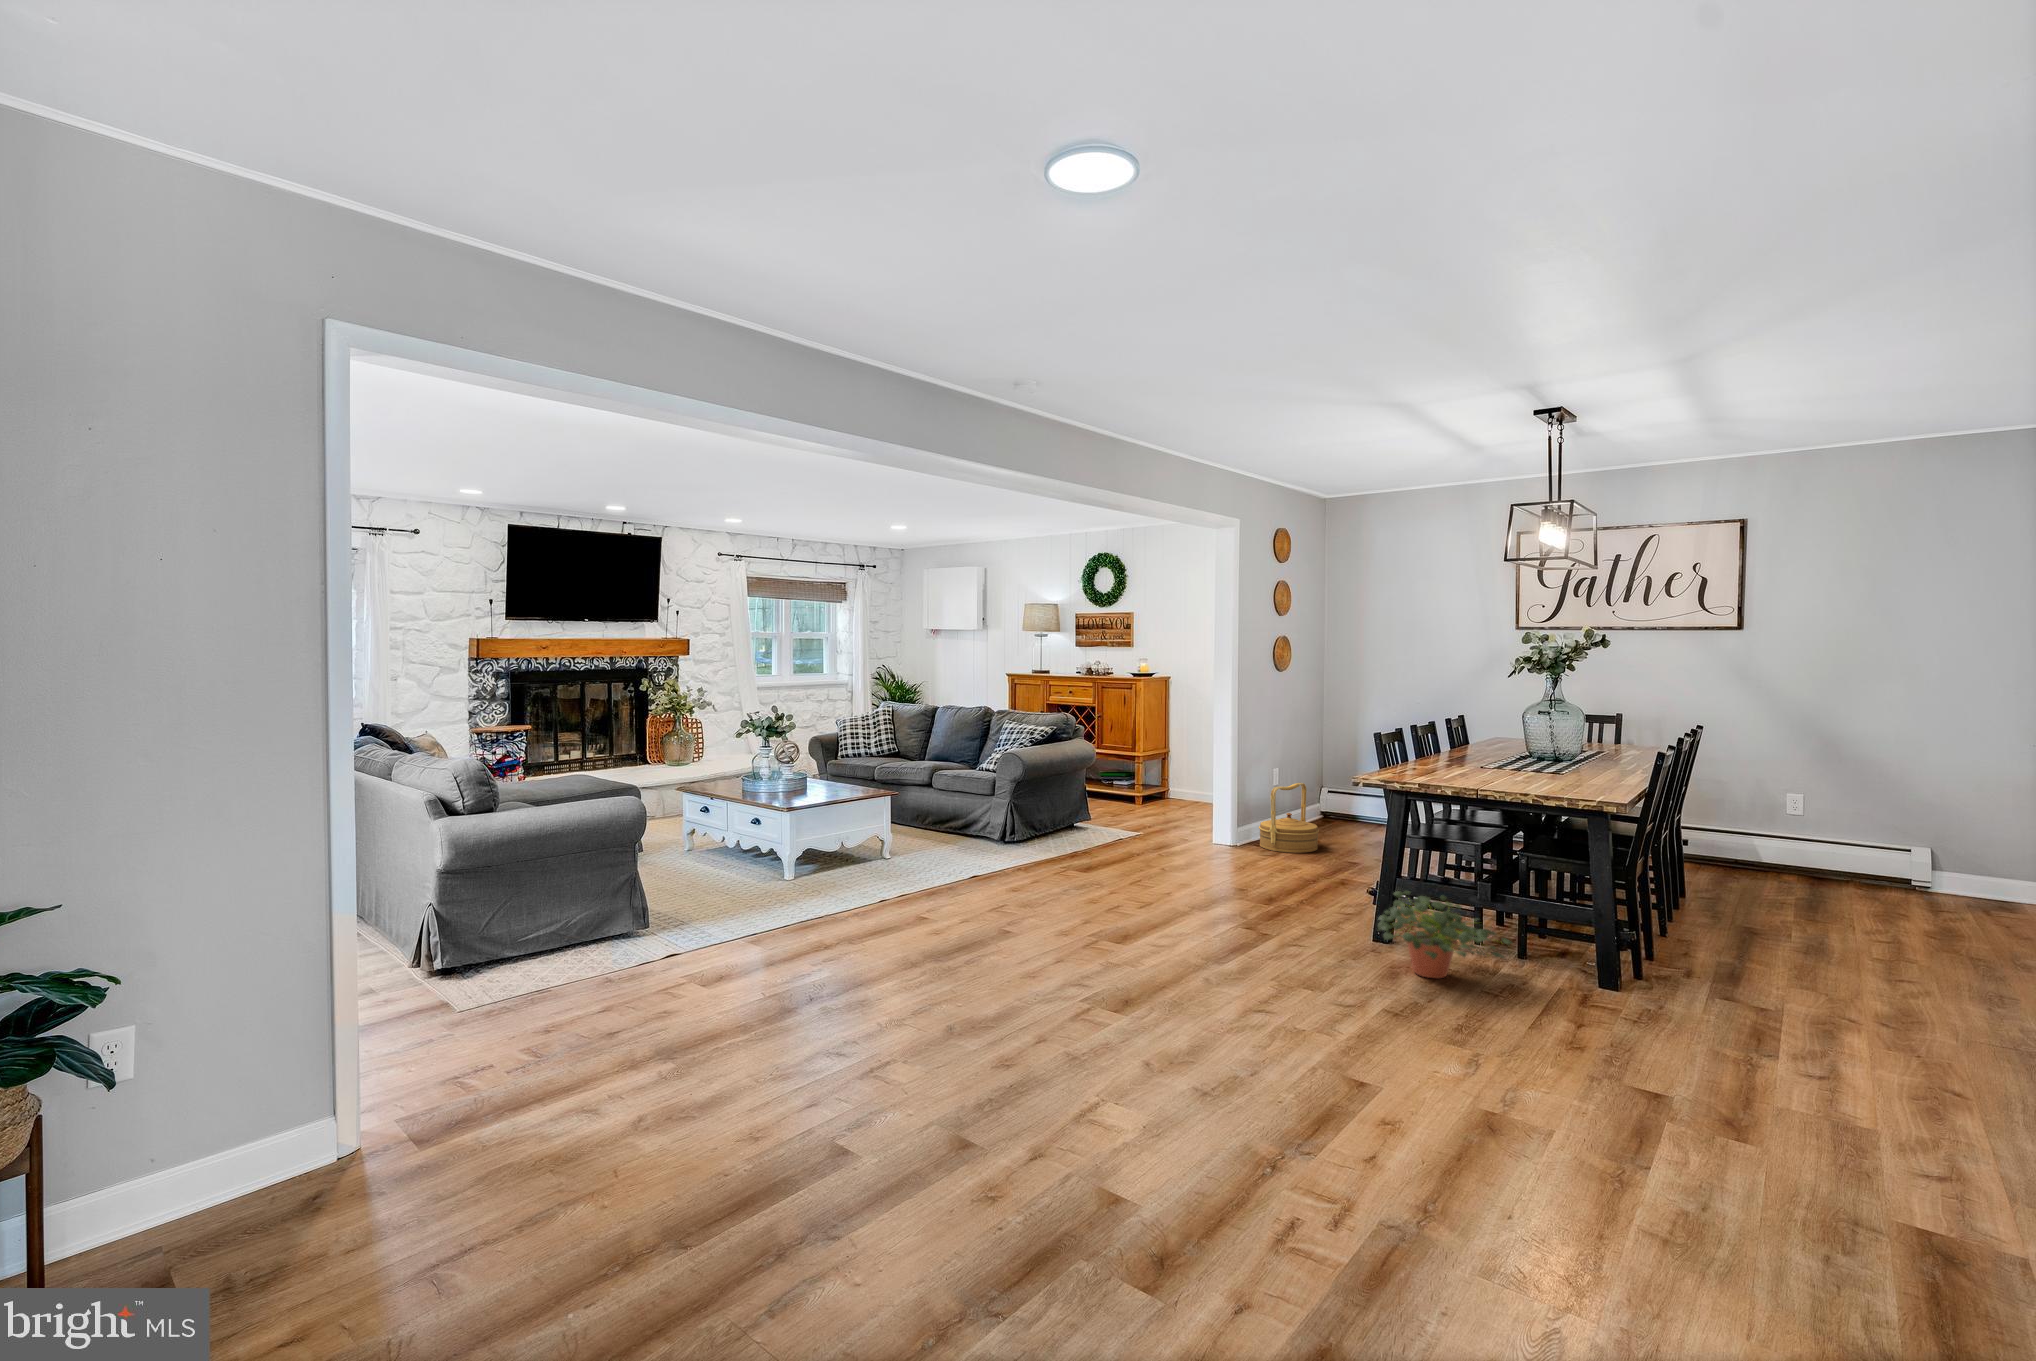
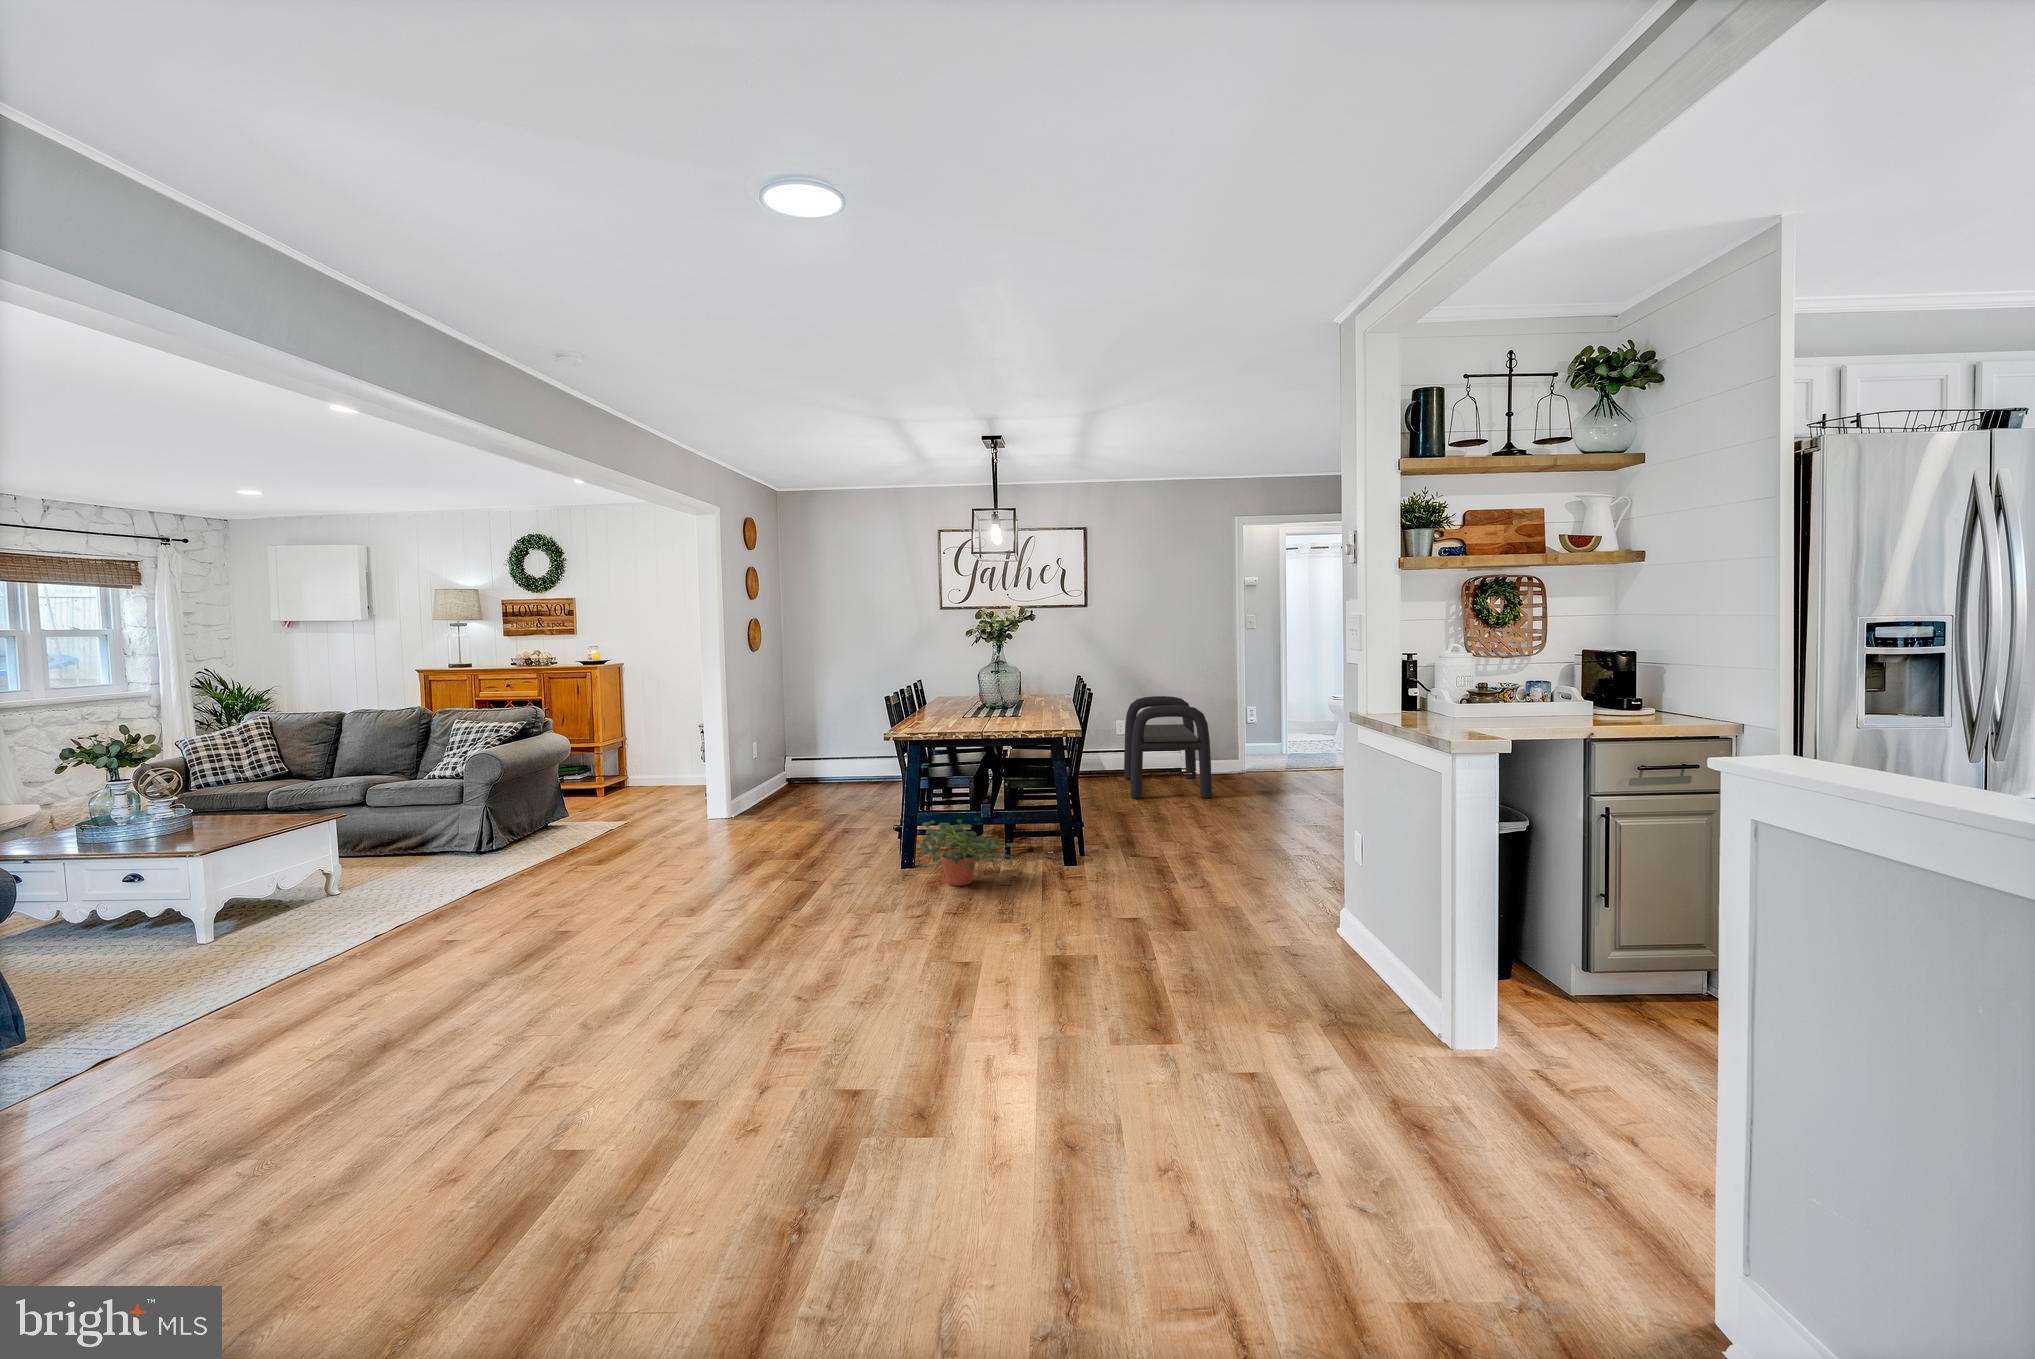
bench: none [1794,768,1962,942] -> present [1124,696,1212,799]
woven basket: present [1259,783,1319,853] -> none [748,749,803,813]

